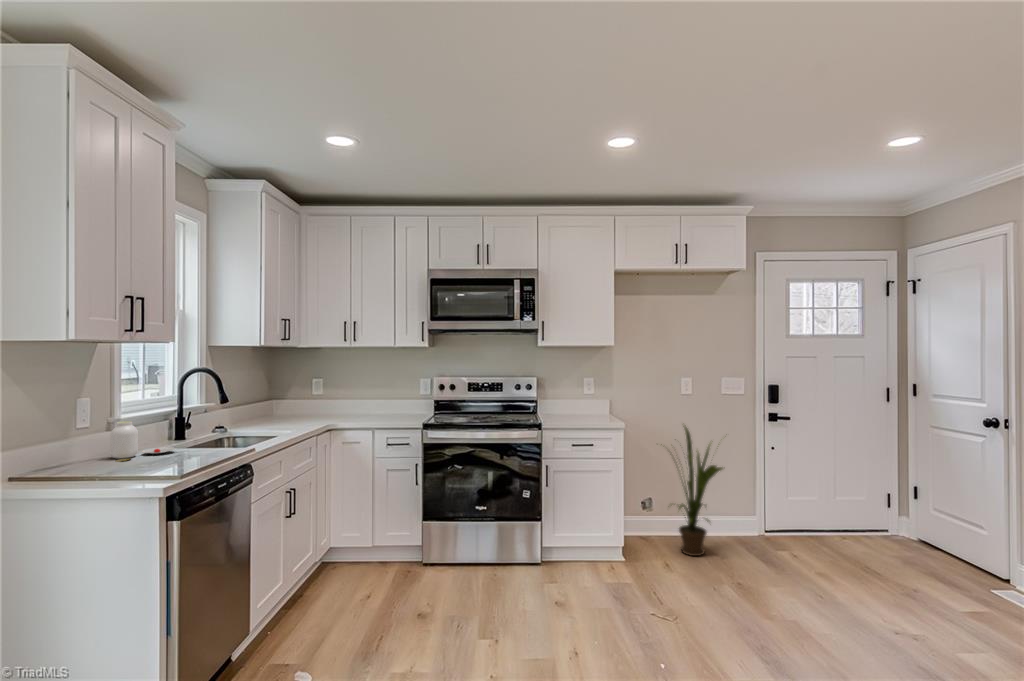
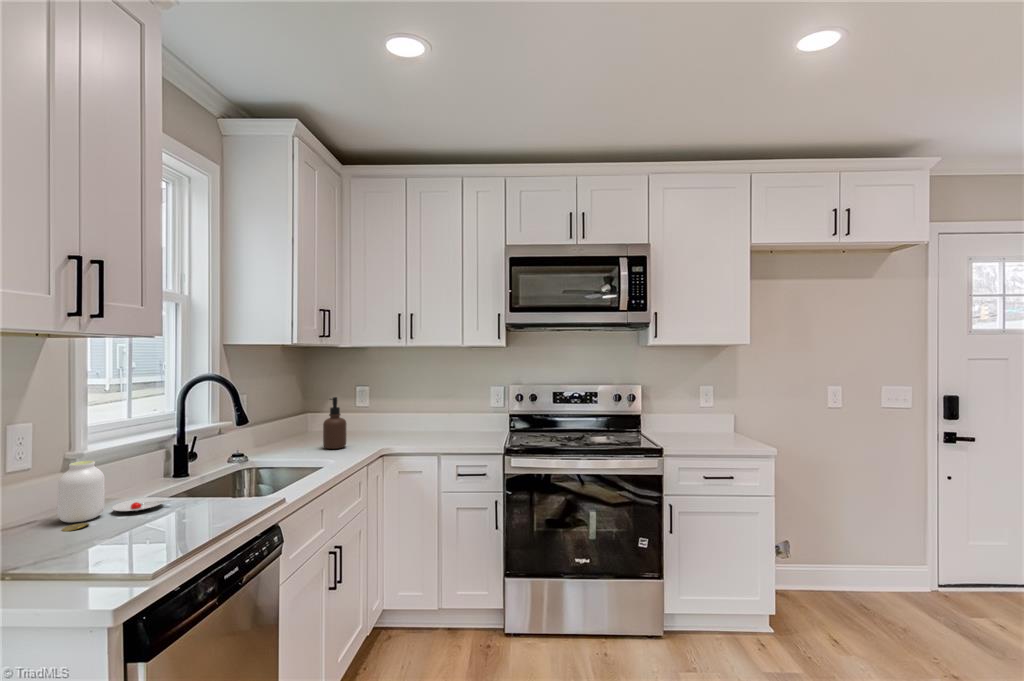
soap dispenser: none [283,386,302,426] -> present [323,397,346,449]
house plant: present [661,426,723,556] -> none [804,443,923,627]

